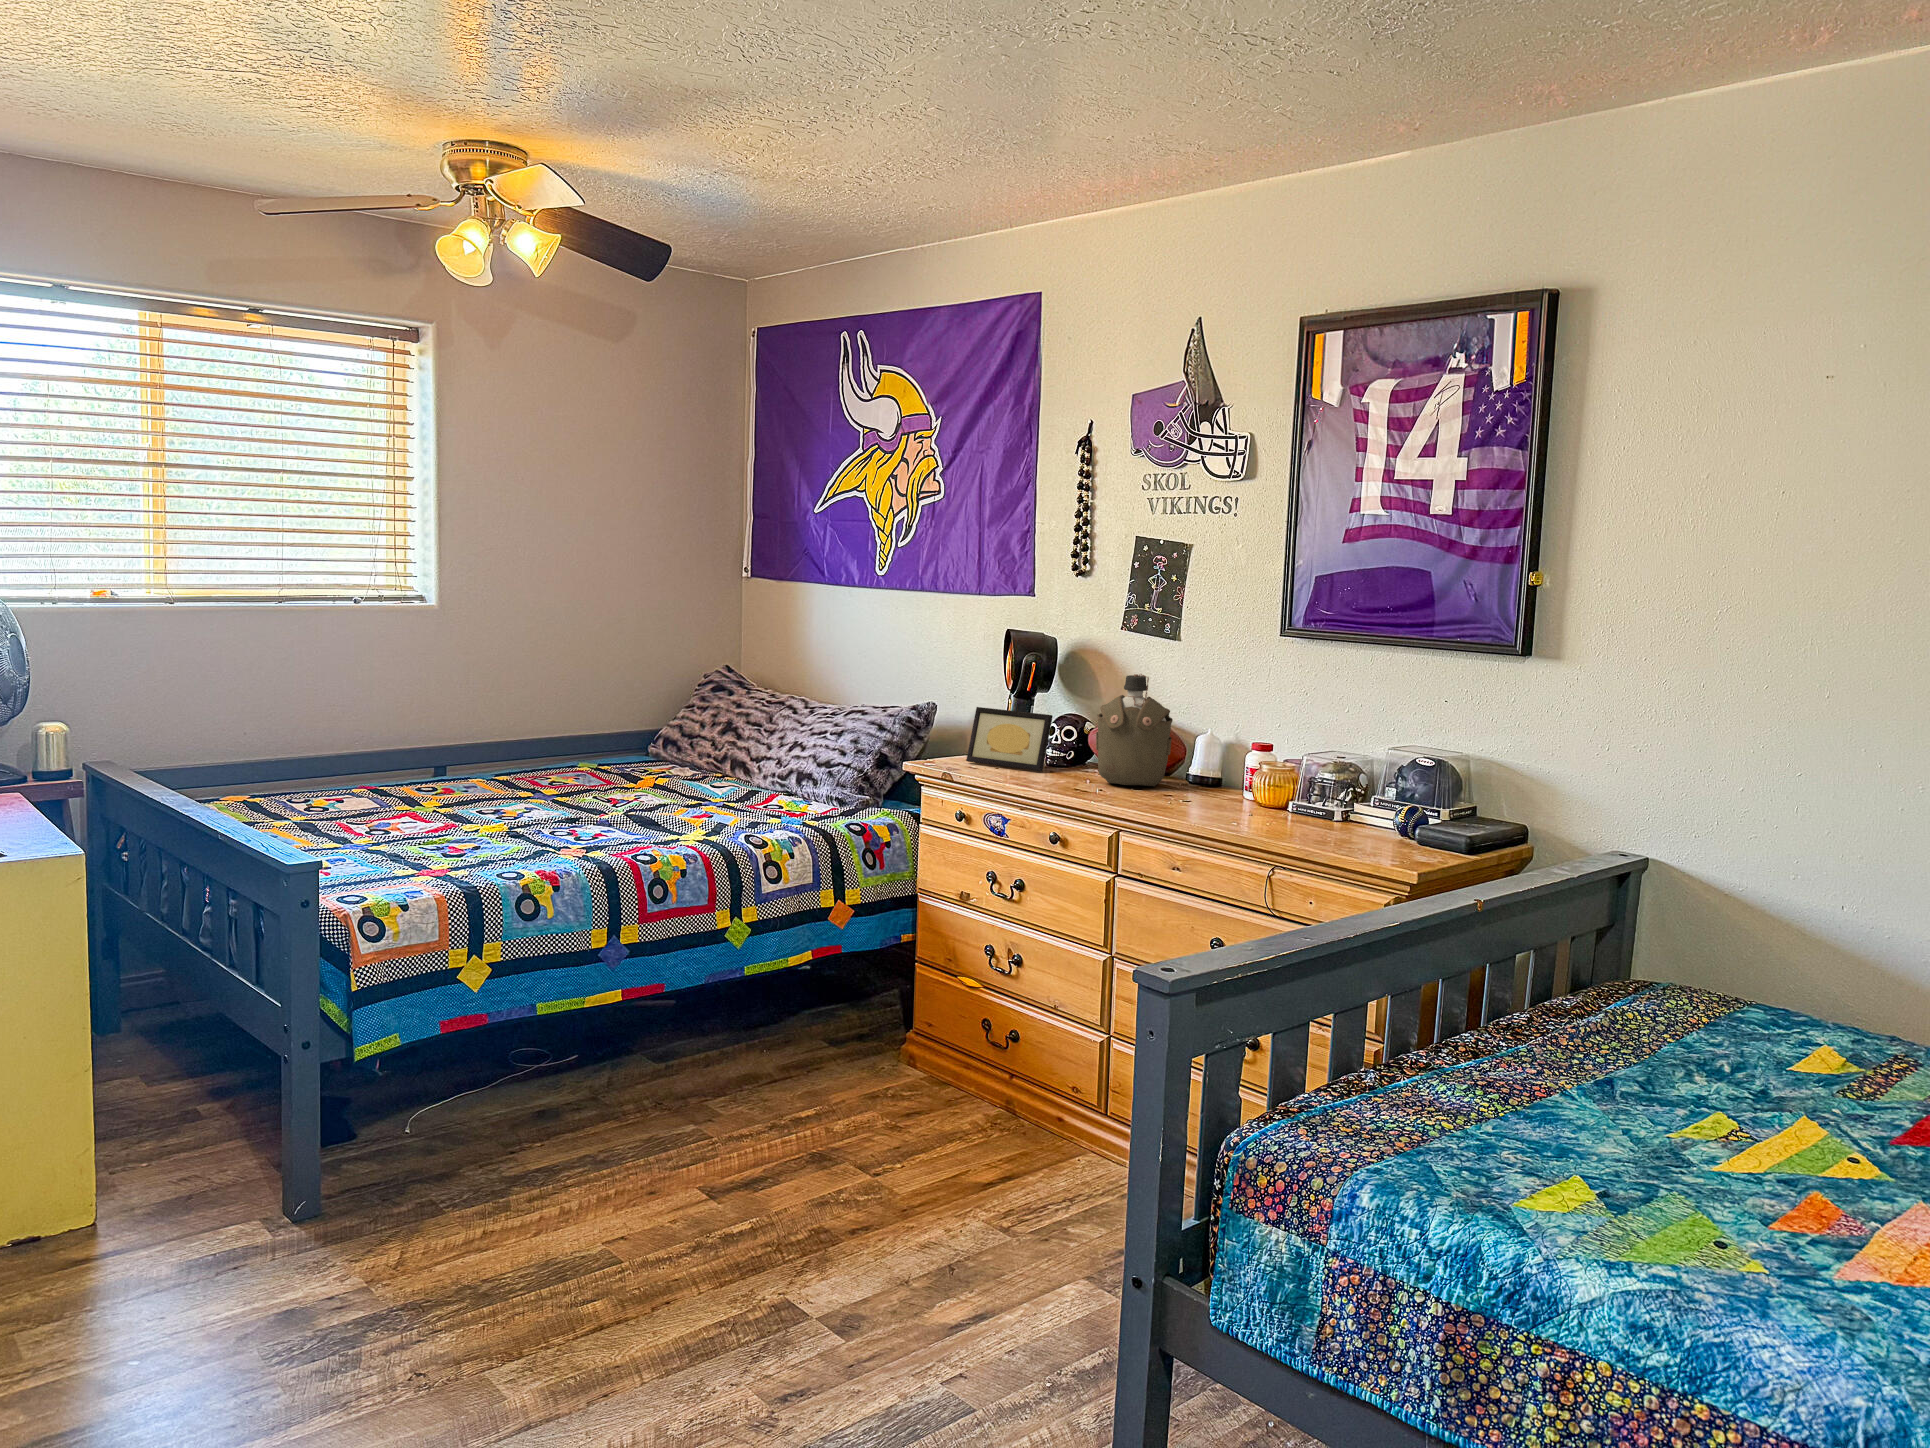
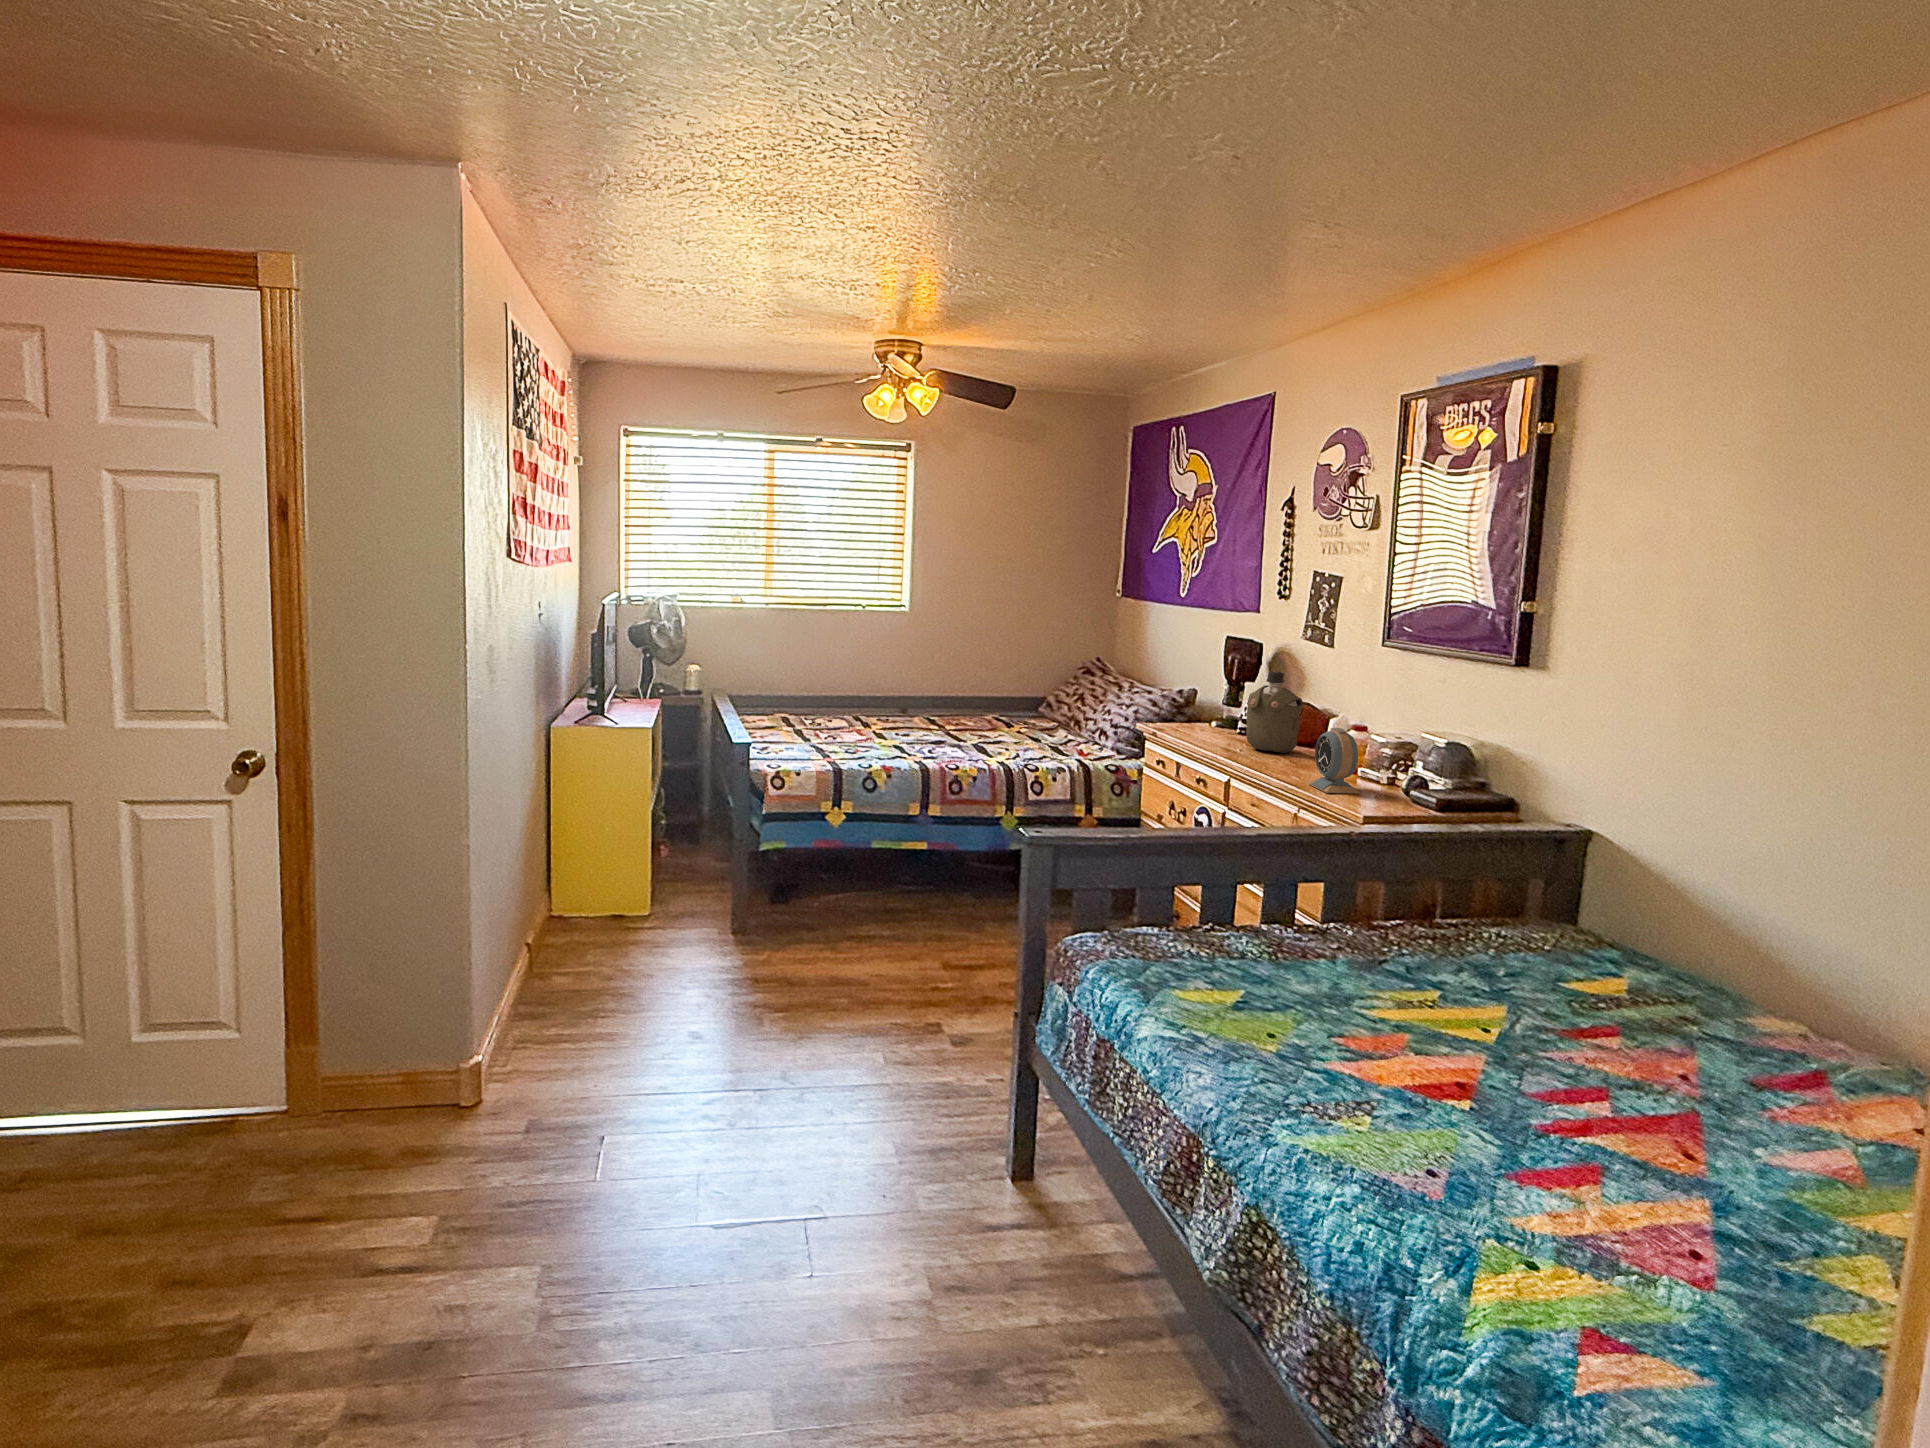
picture frame: present [966,707,1053,772] -> none [1180,690,1234,738]
alarm clock: none [1267,749,1343,839] -> present [1308,728,1360,794]

